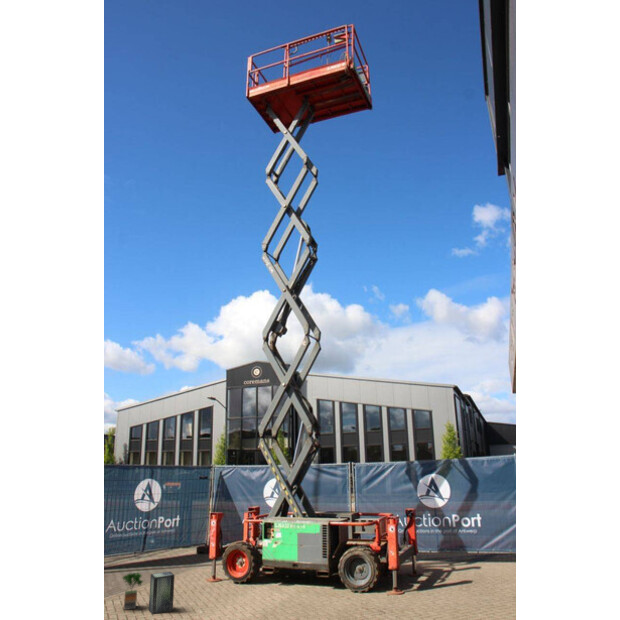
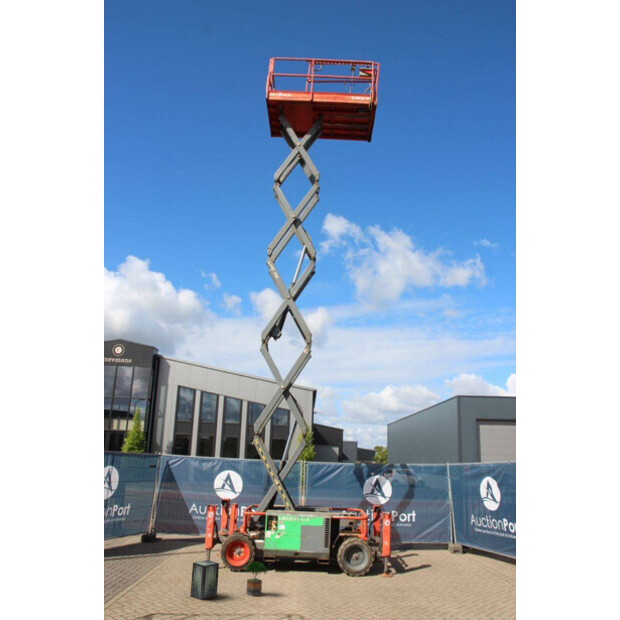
potted tree: present [123,573,143,610] -> present [246,562,267,596]

